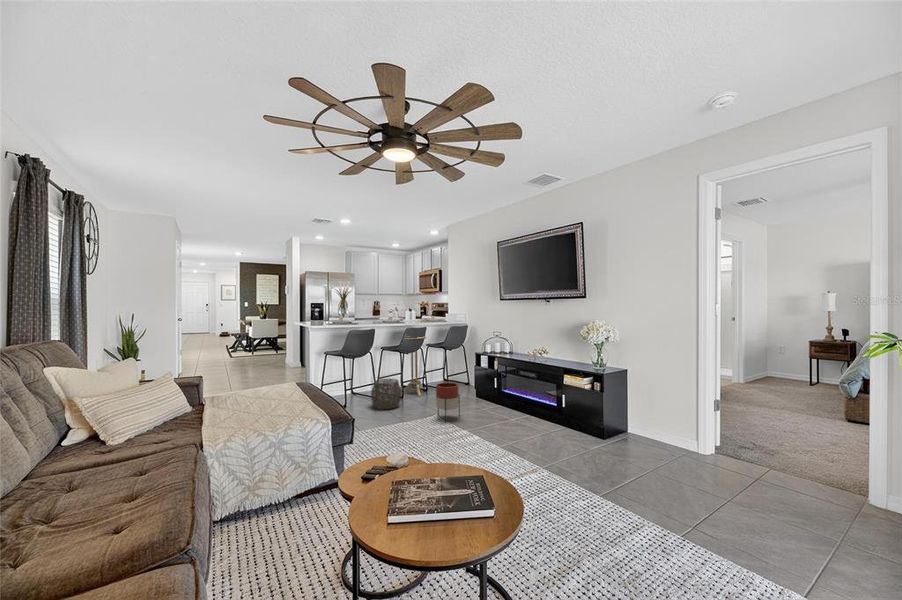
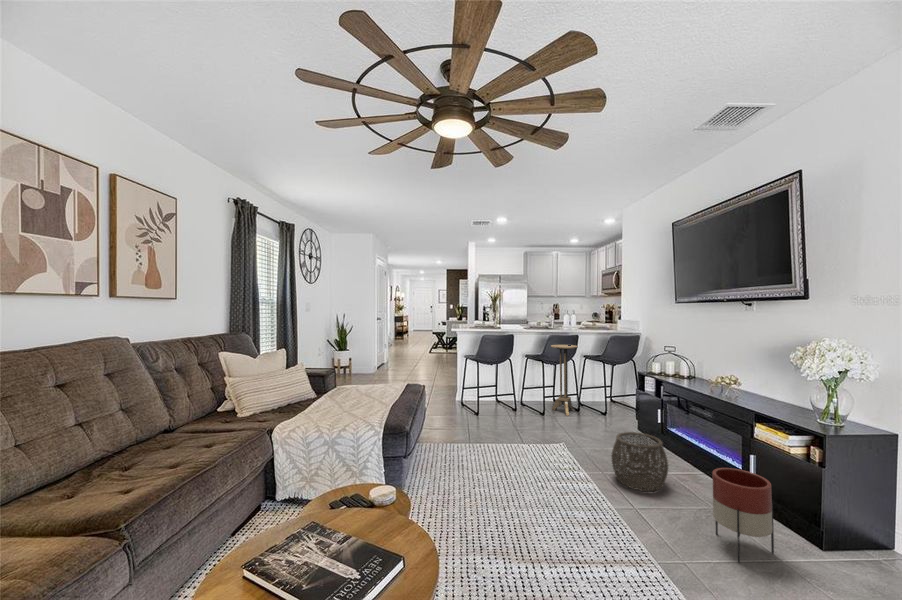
woven basket: present [371,379,401,409] -> present [612,432,668,492]
planter: present [436,382,460,423] -> present [712,468,774,563]

